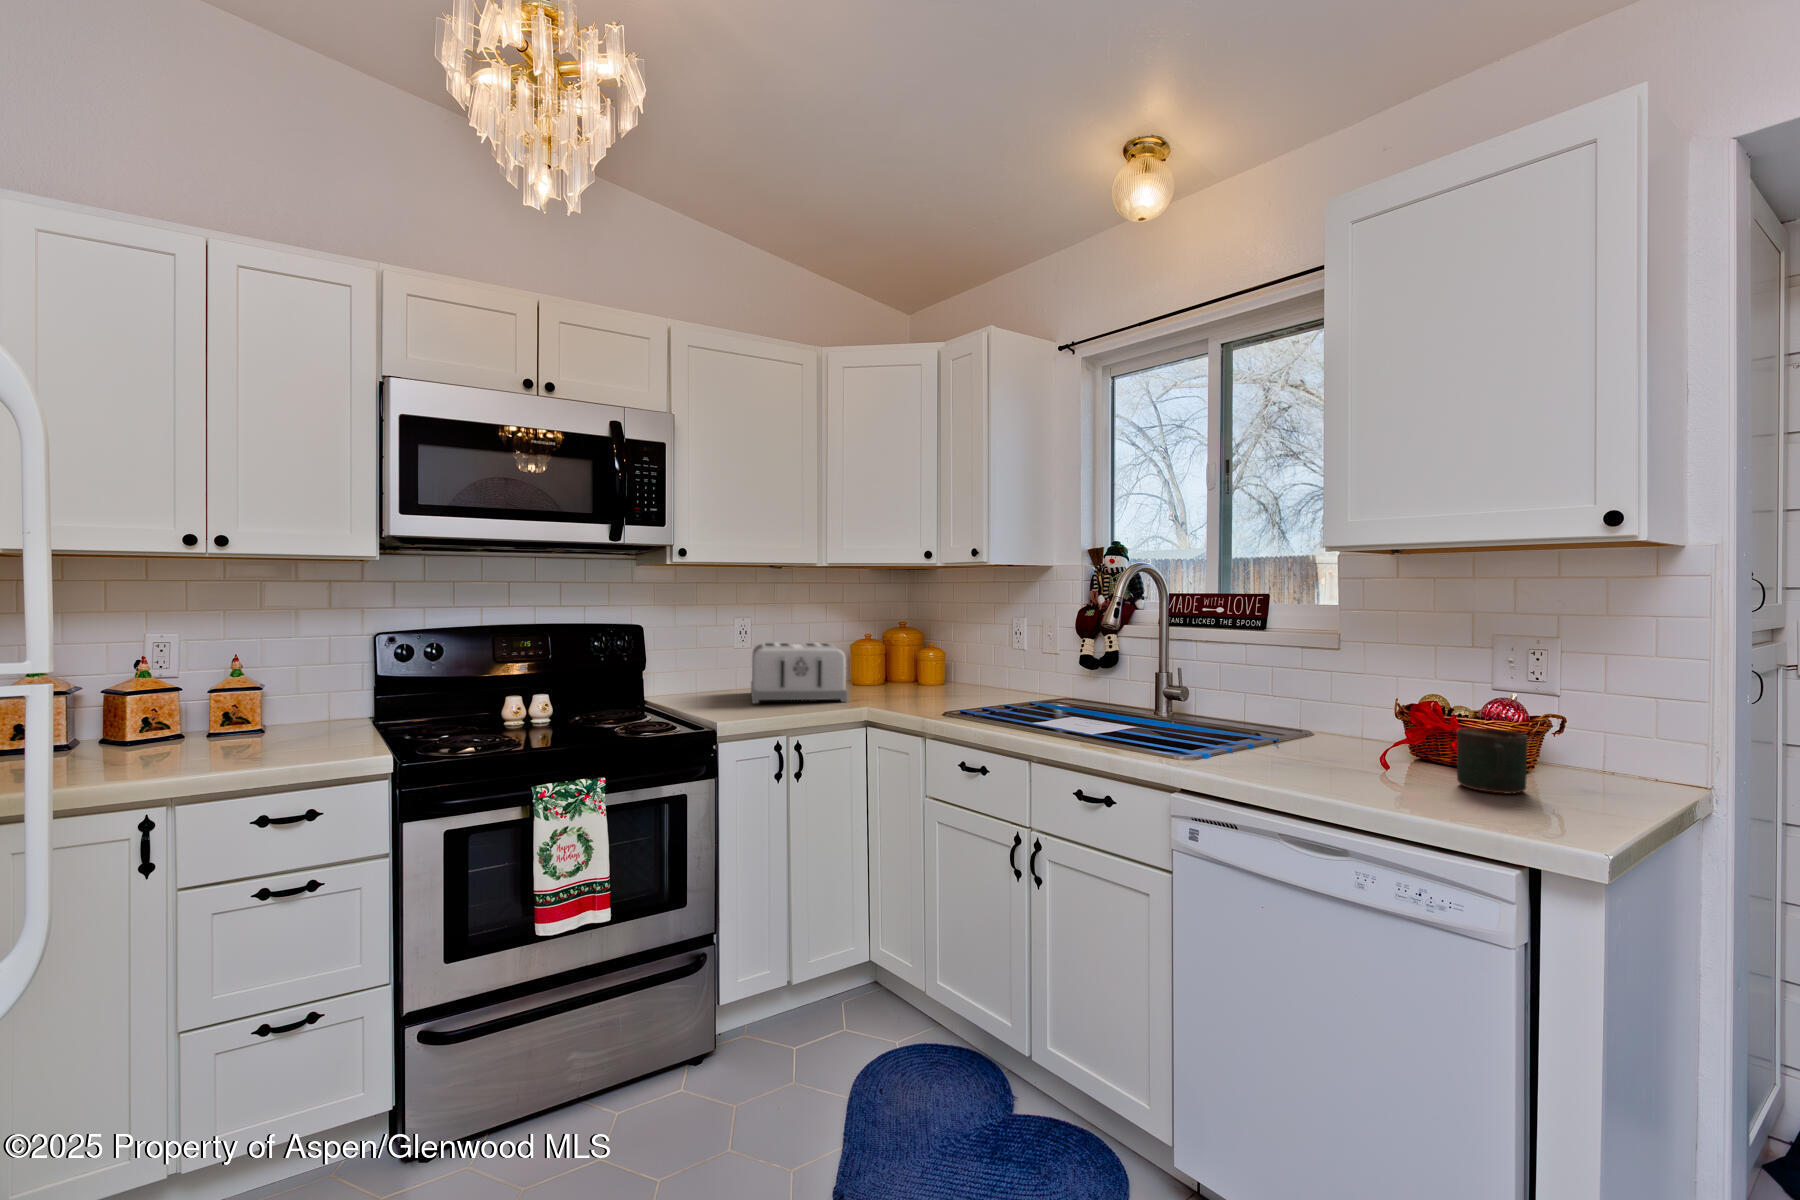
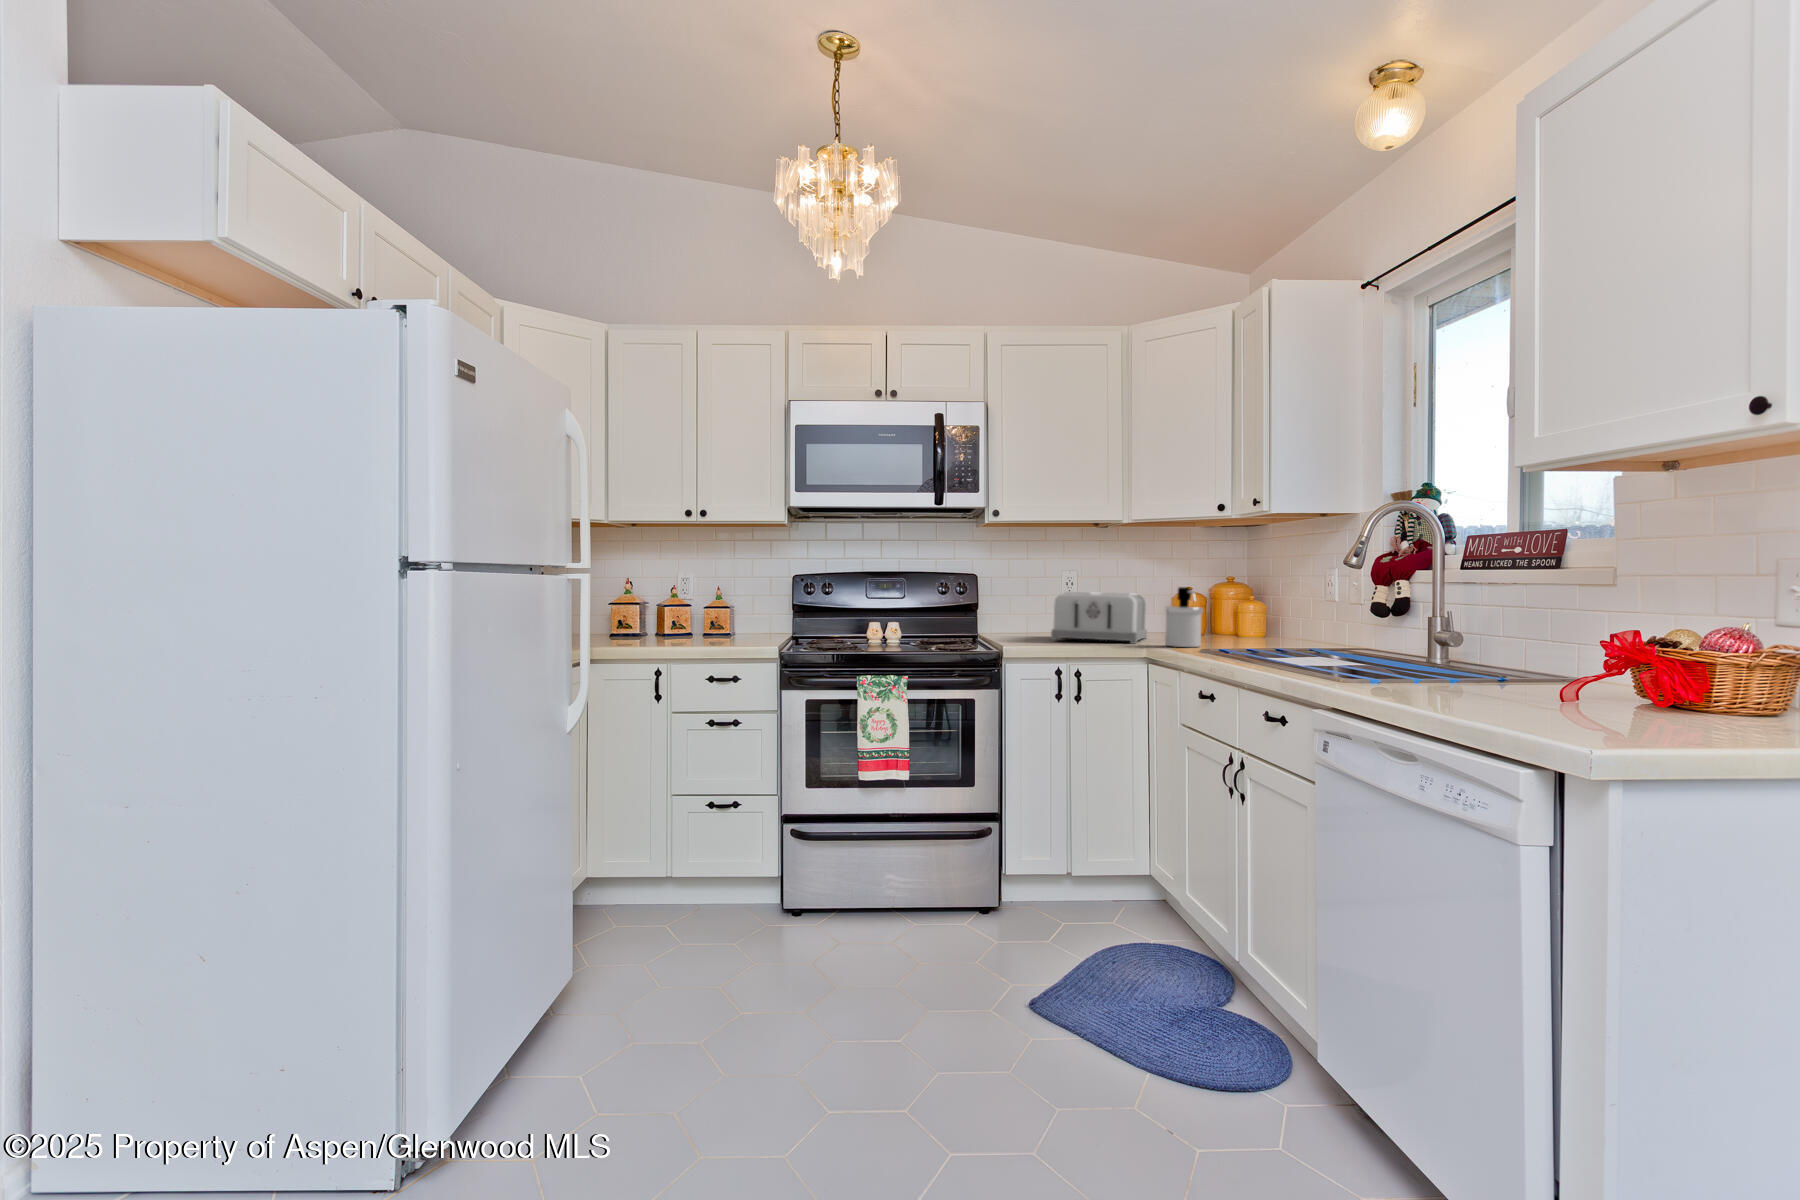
soap dispenser: none [883,640,925,705] -> present [1165,587,1203,647]
mug: present [1457,728,1528,794] -> none [1621,653,1712,723]

